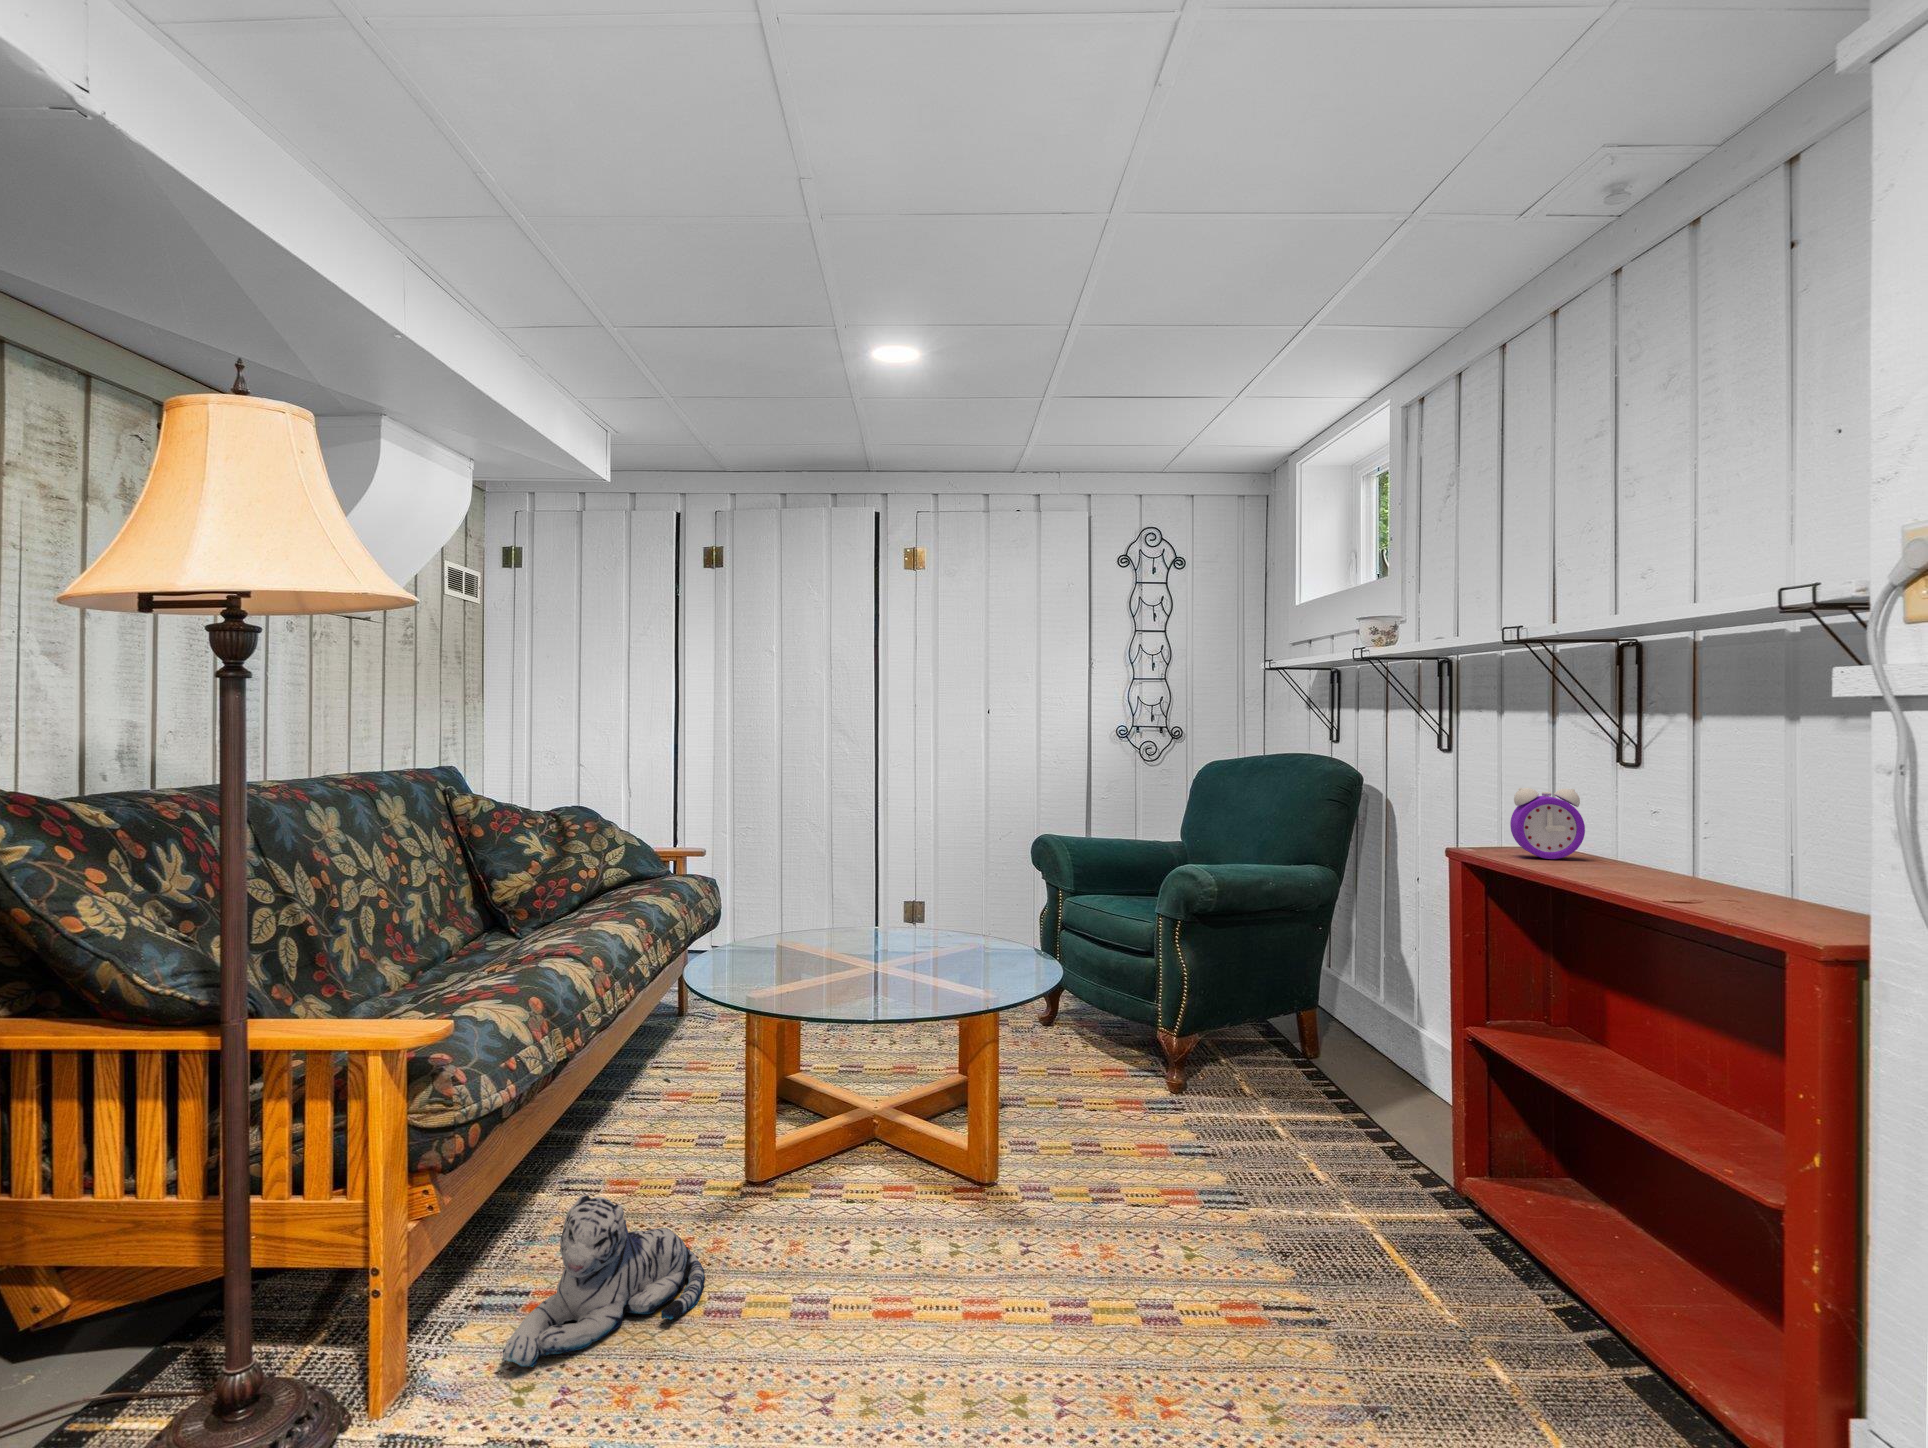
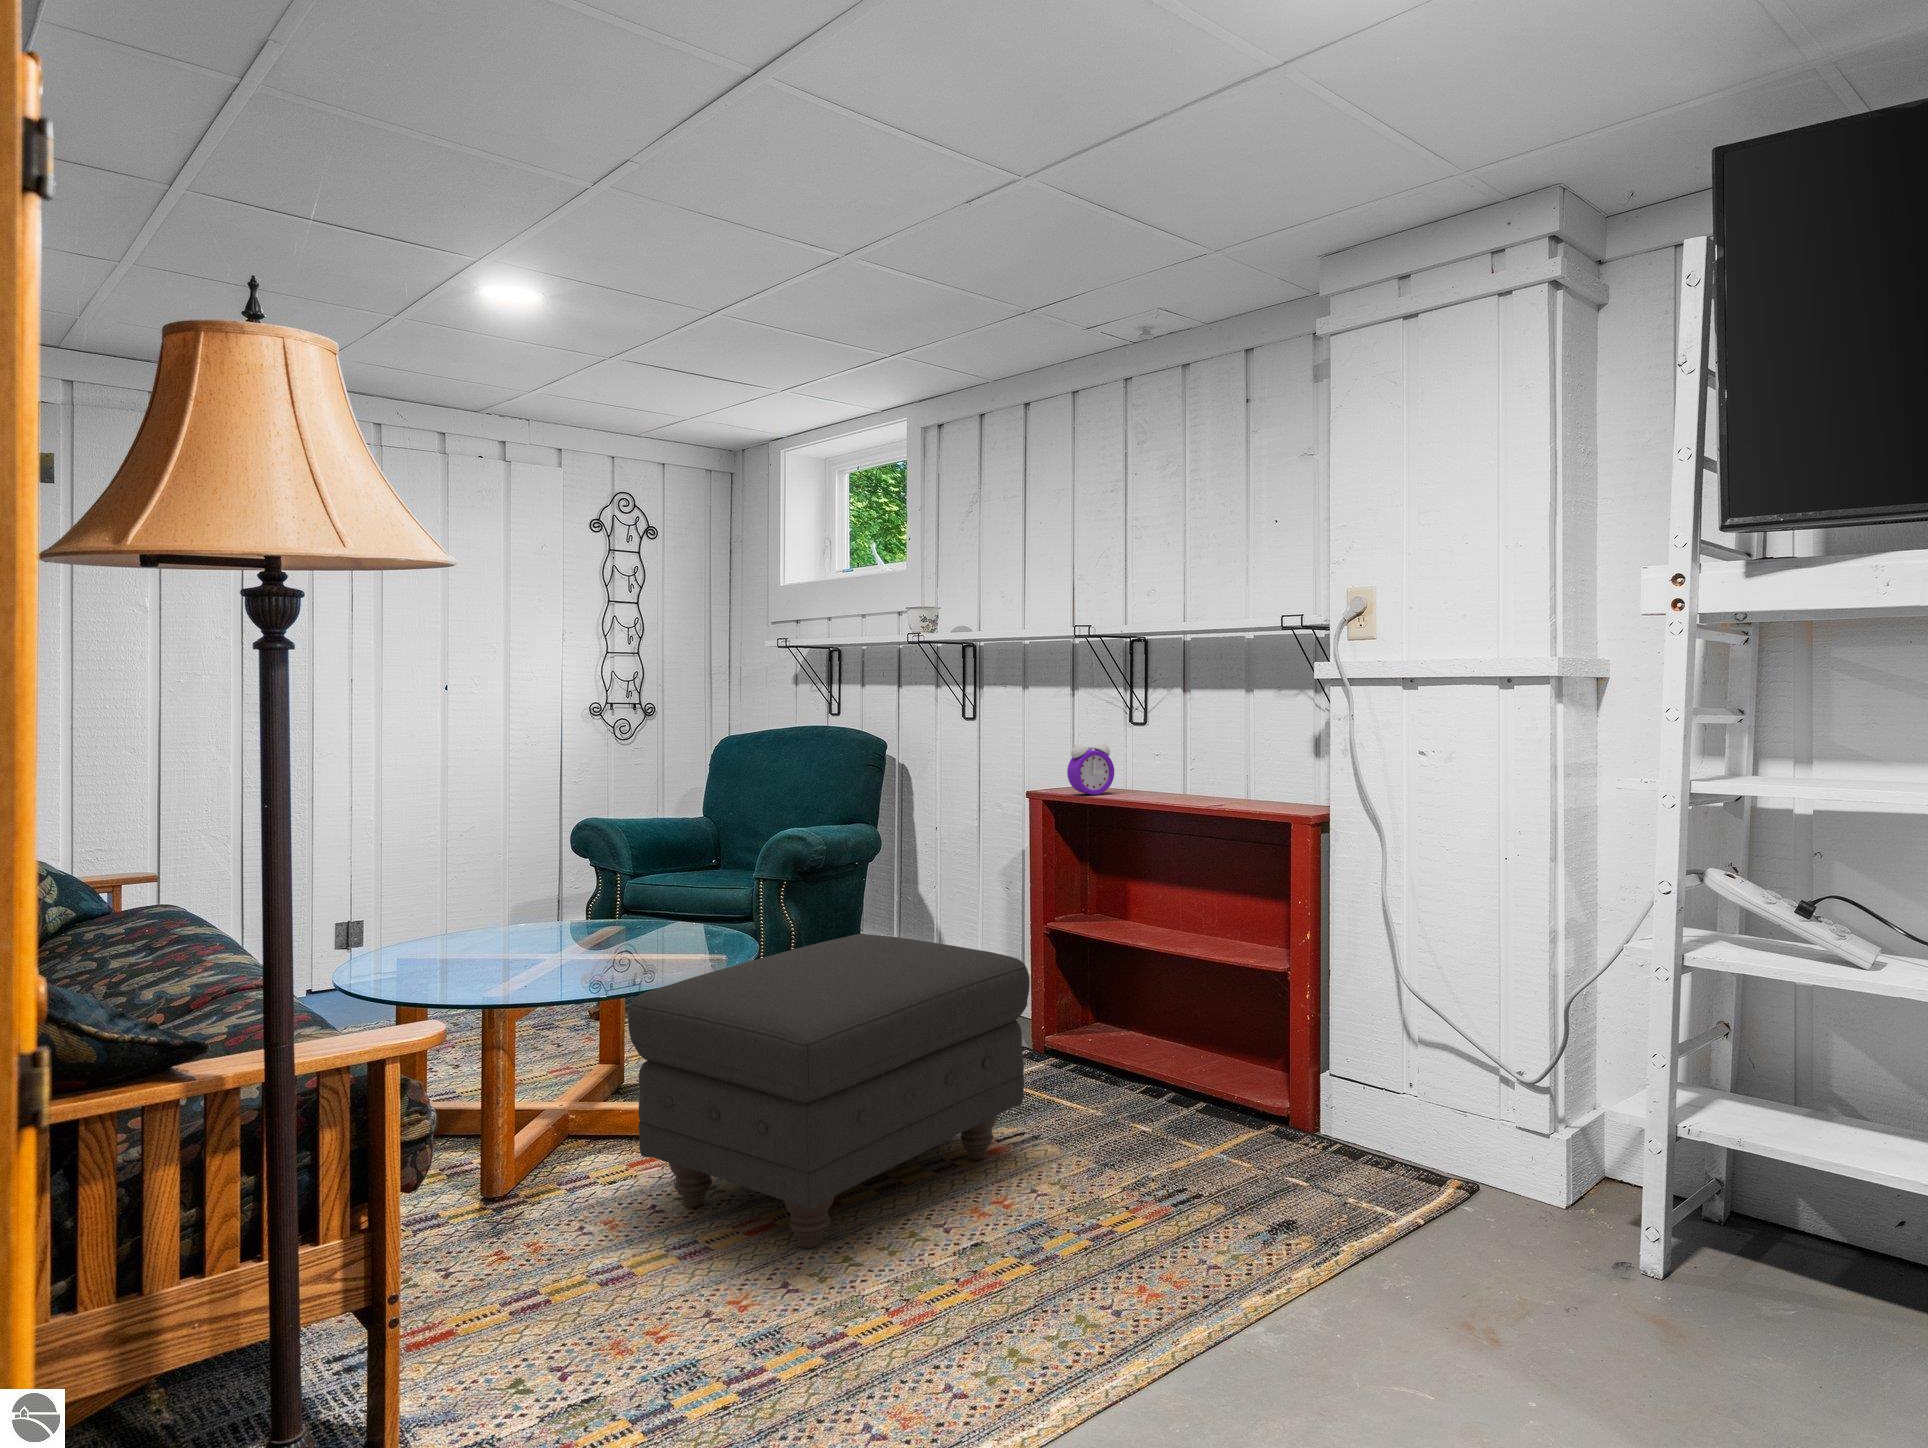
ottoman: none [826,991,1298,1363] -> present [628,934,1030,1248]
plush toy: present [503,1195,705,1367] -> none [447,1206,585,1375]

